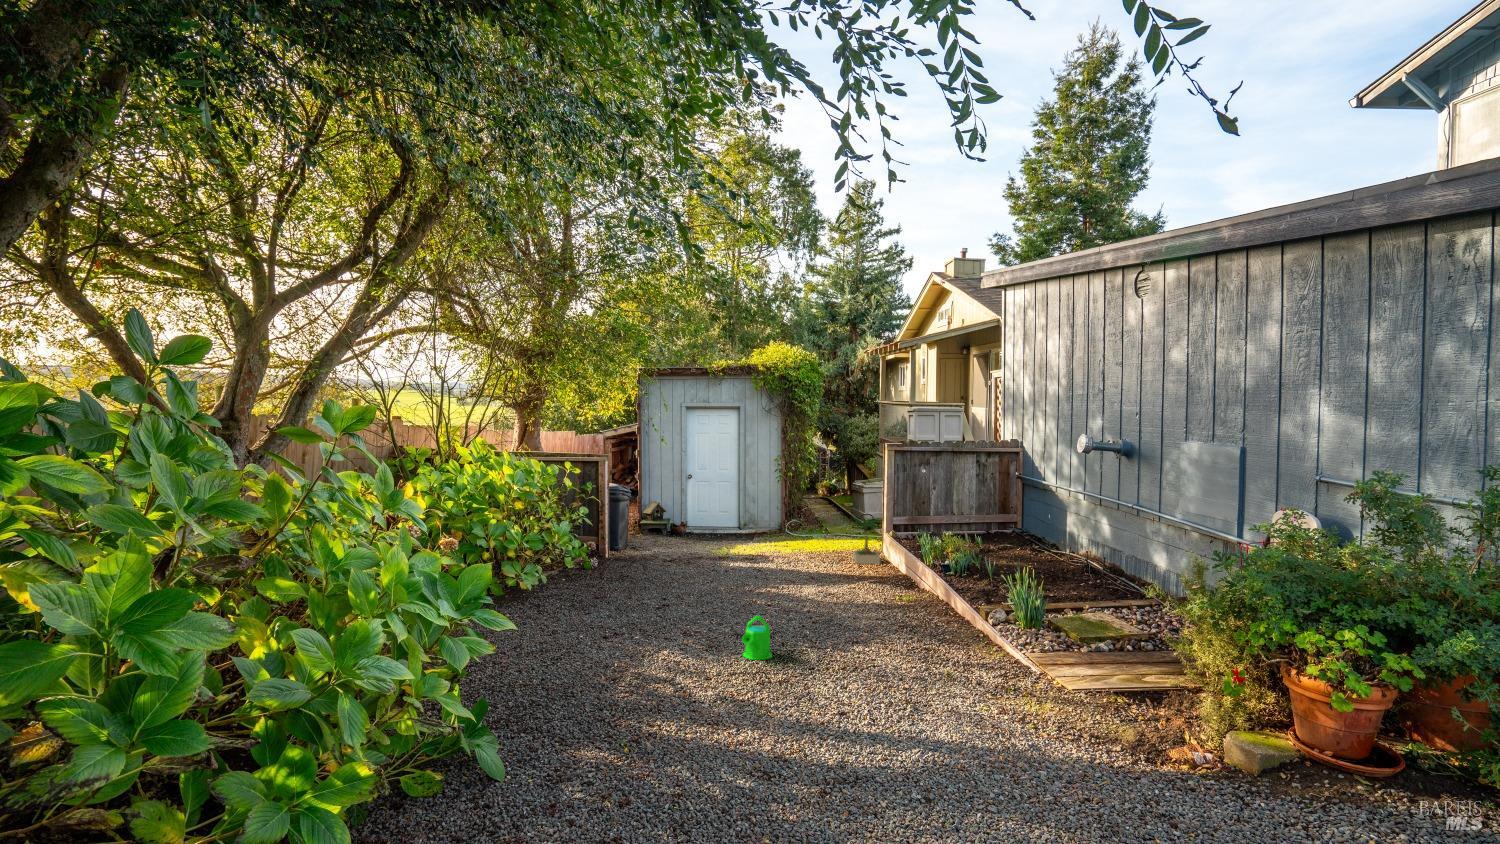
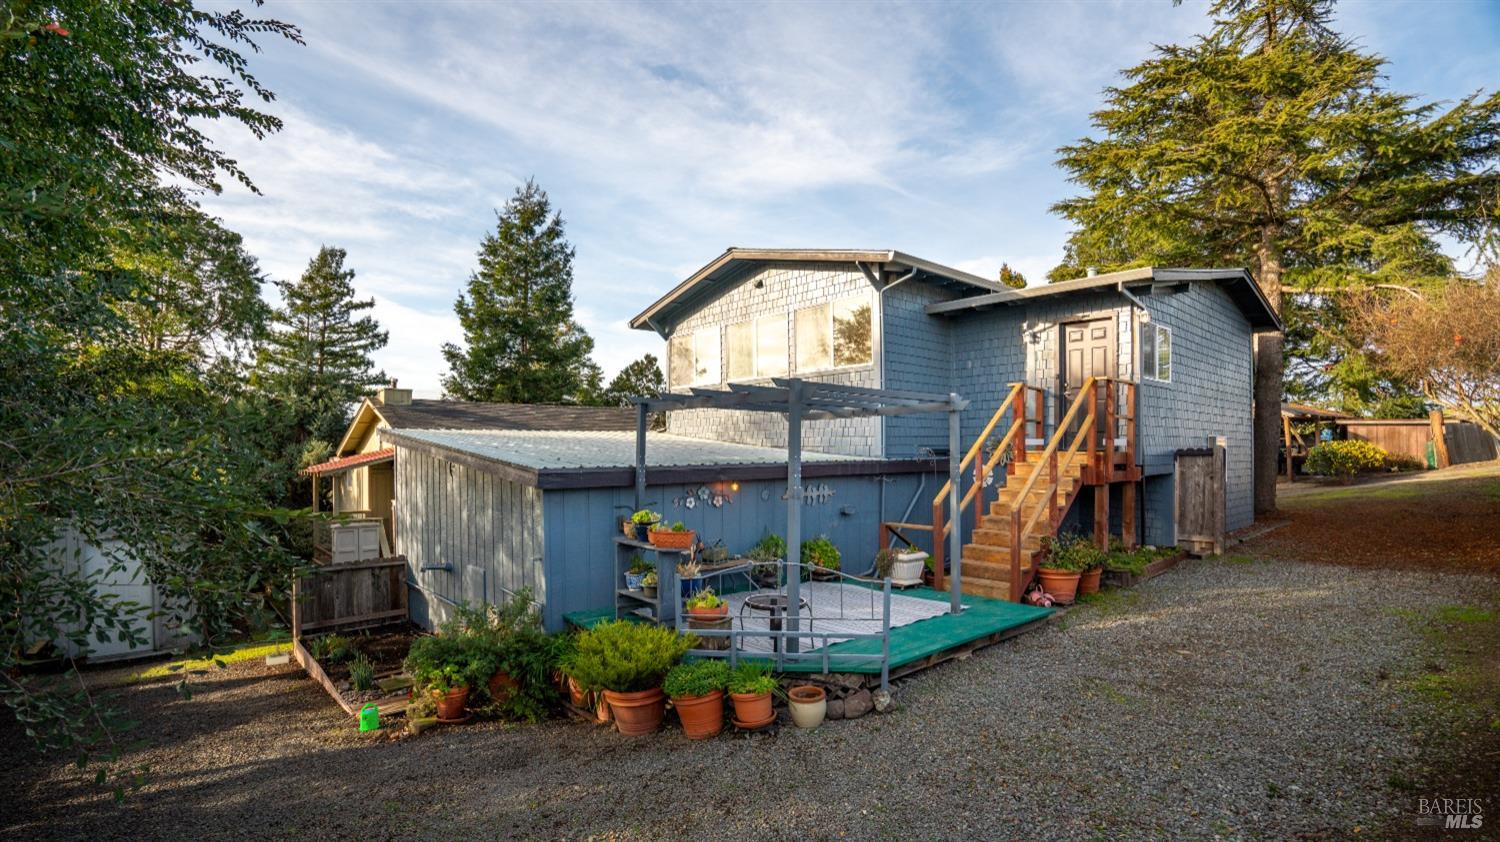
watering can: present [742,616,772,660] -> present [359,703,380,731]

